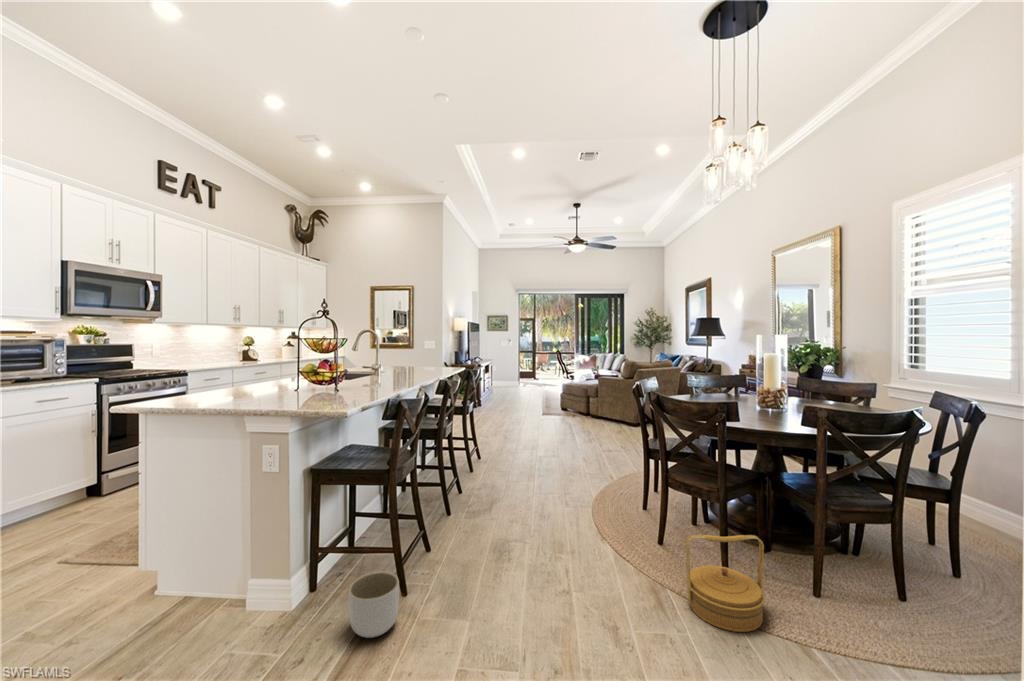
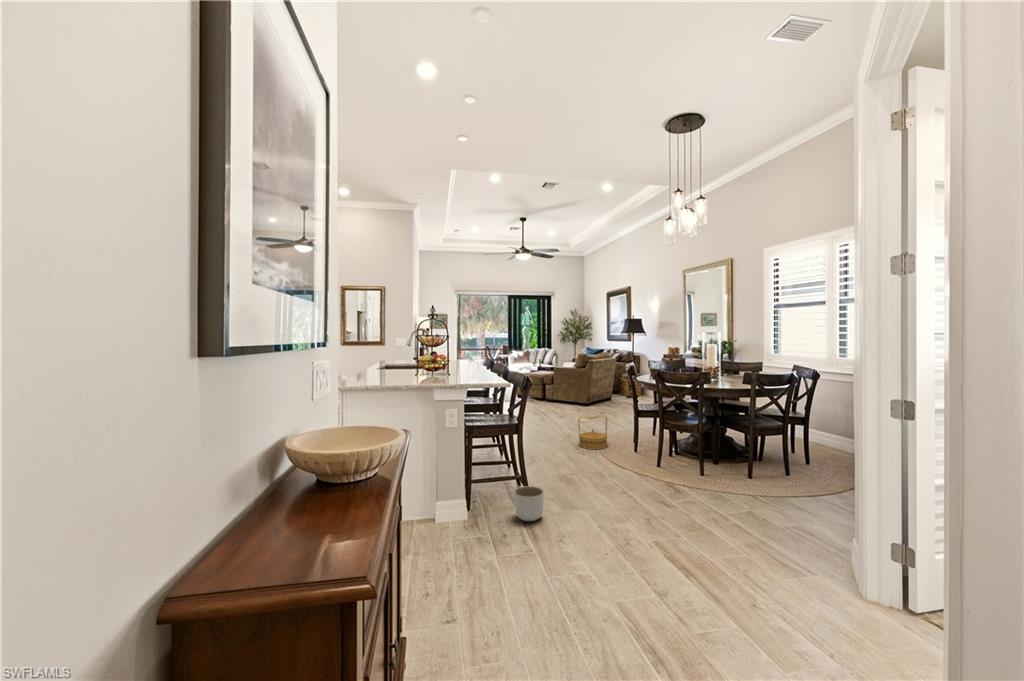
basket: present [685,535,765,632] -> present [578,415,607,450]

